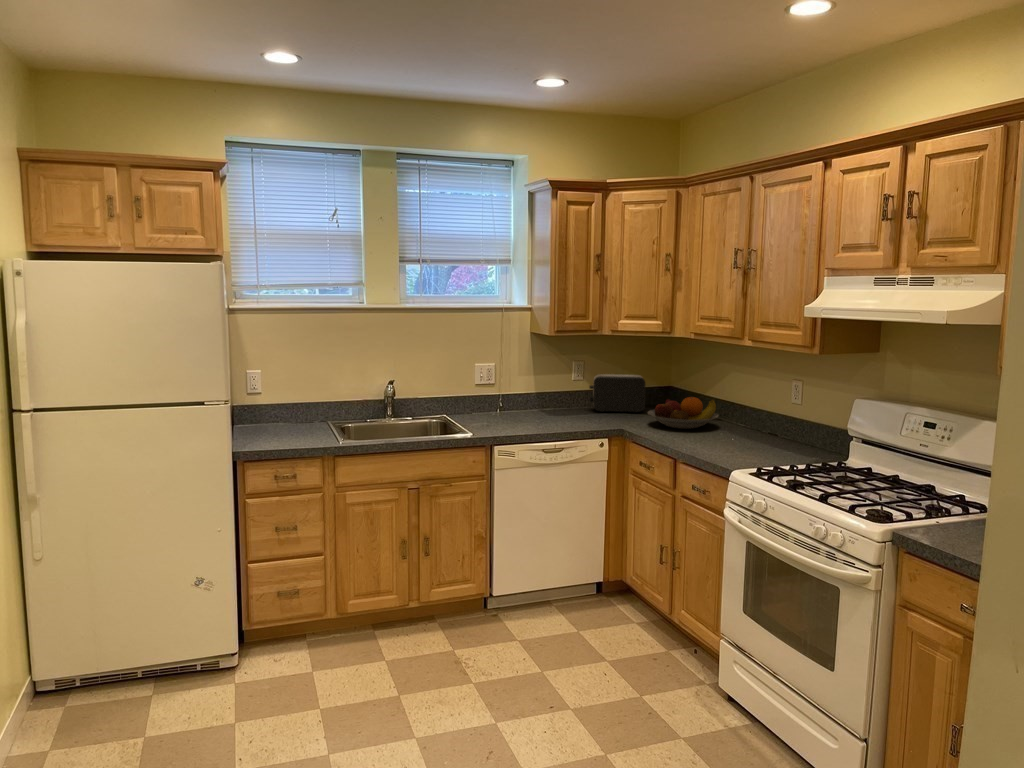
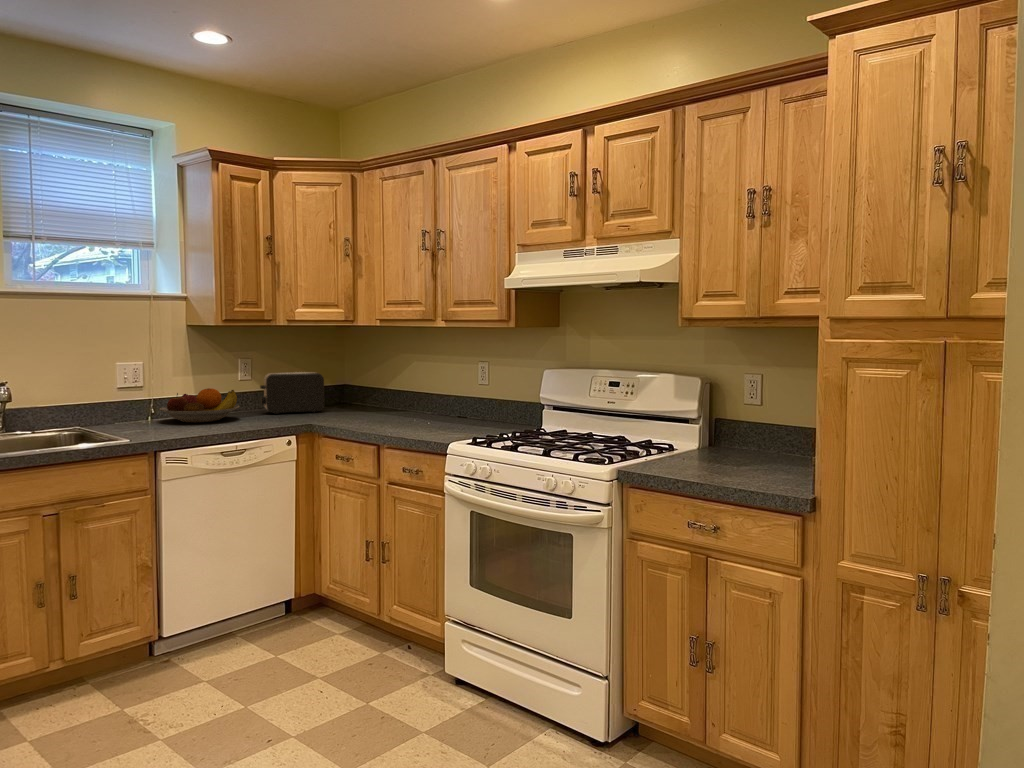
fruit bowl: present [648,397,718,429] -> present [159,388,240,422]

